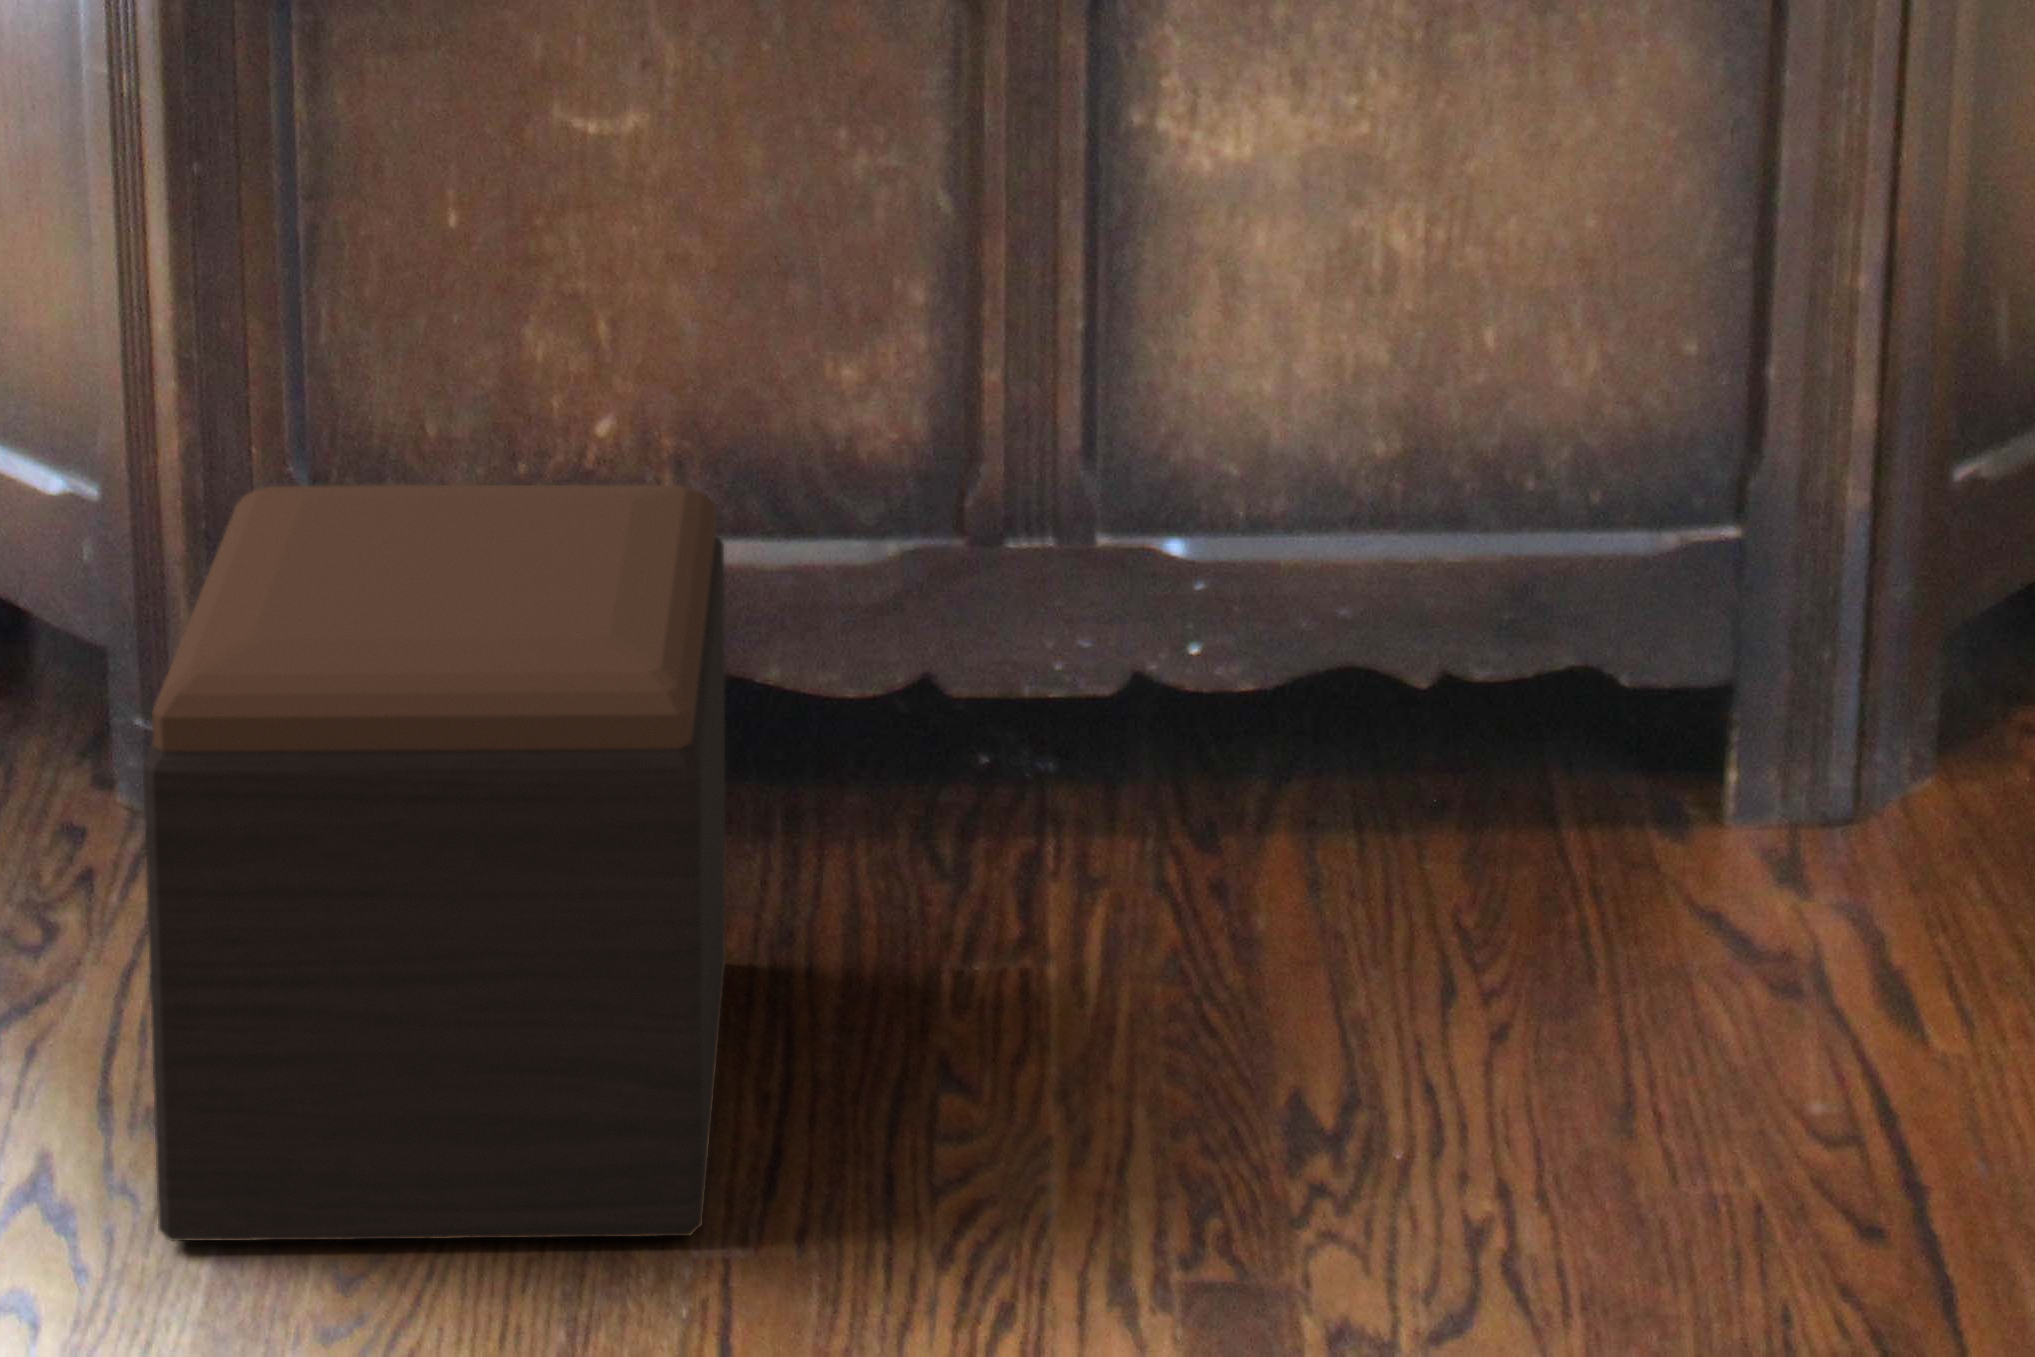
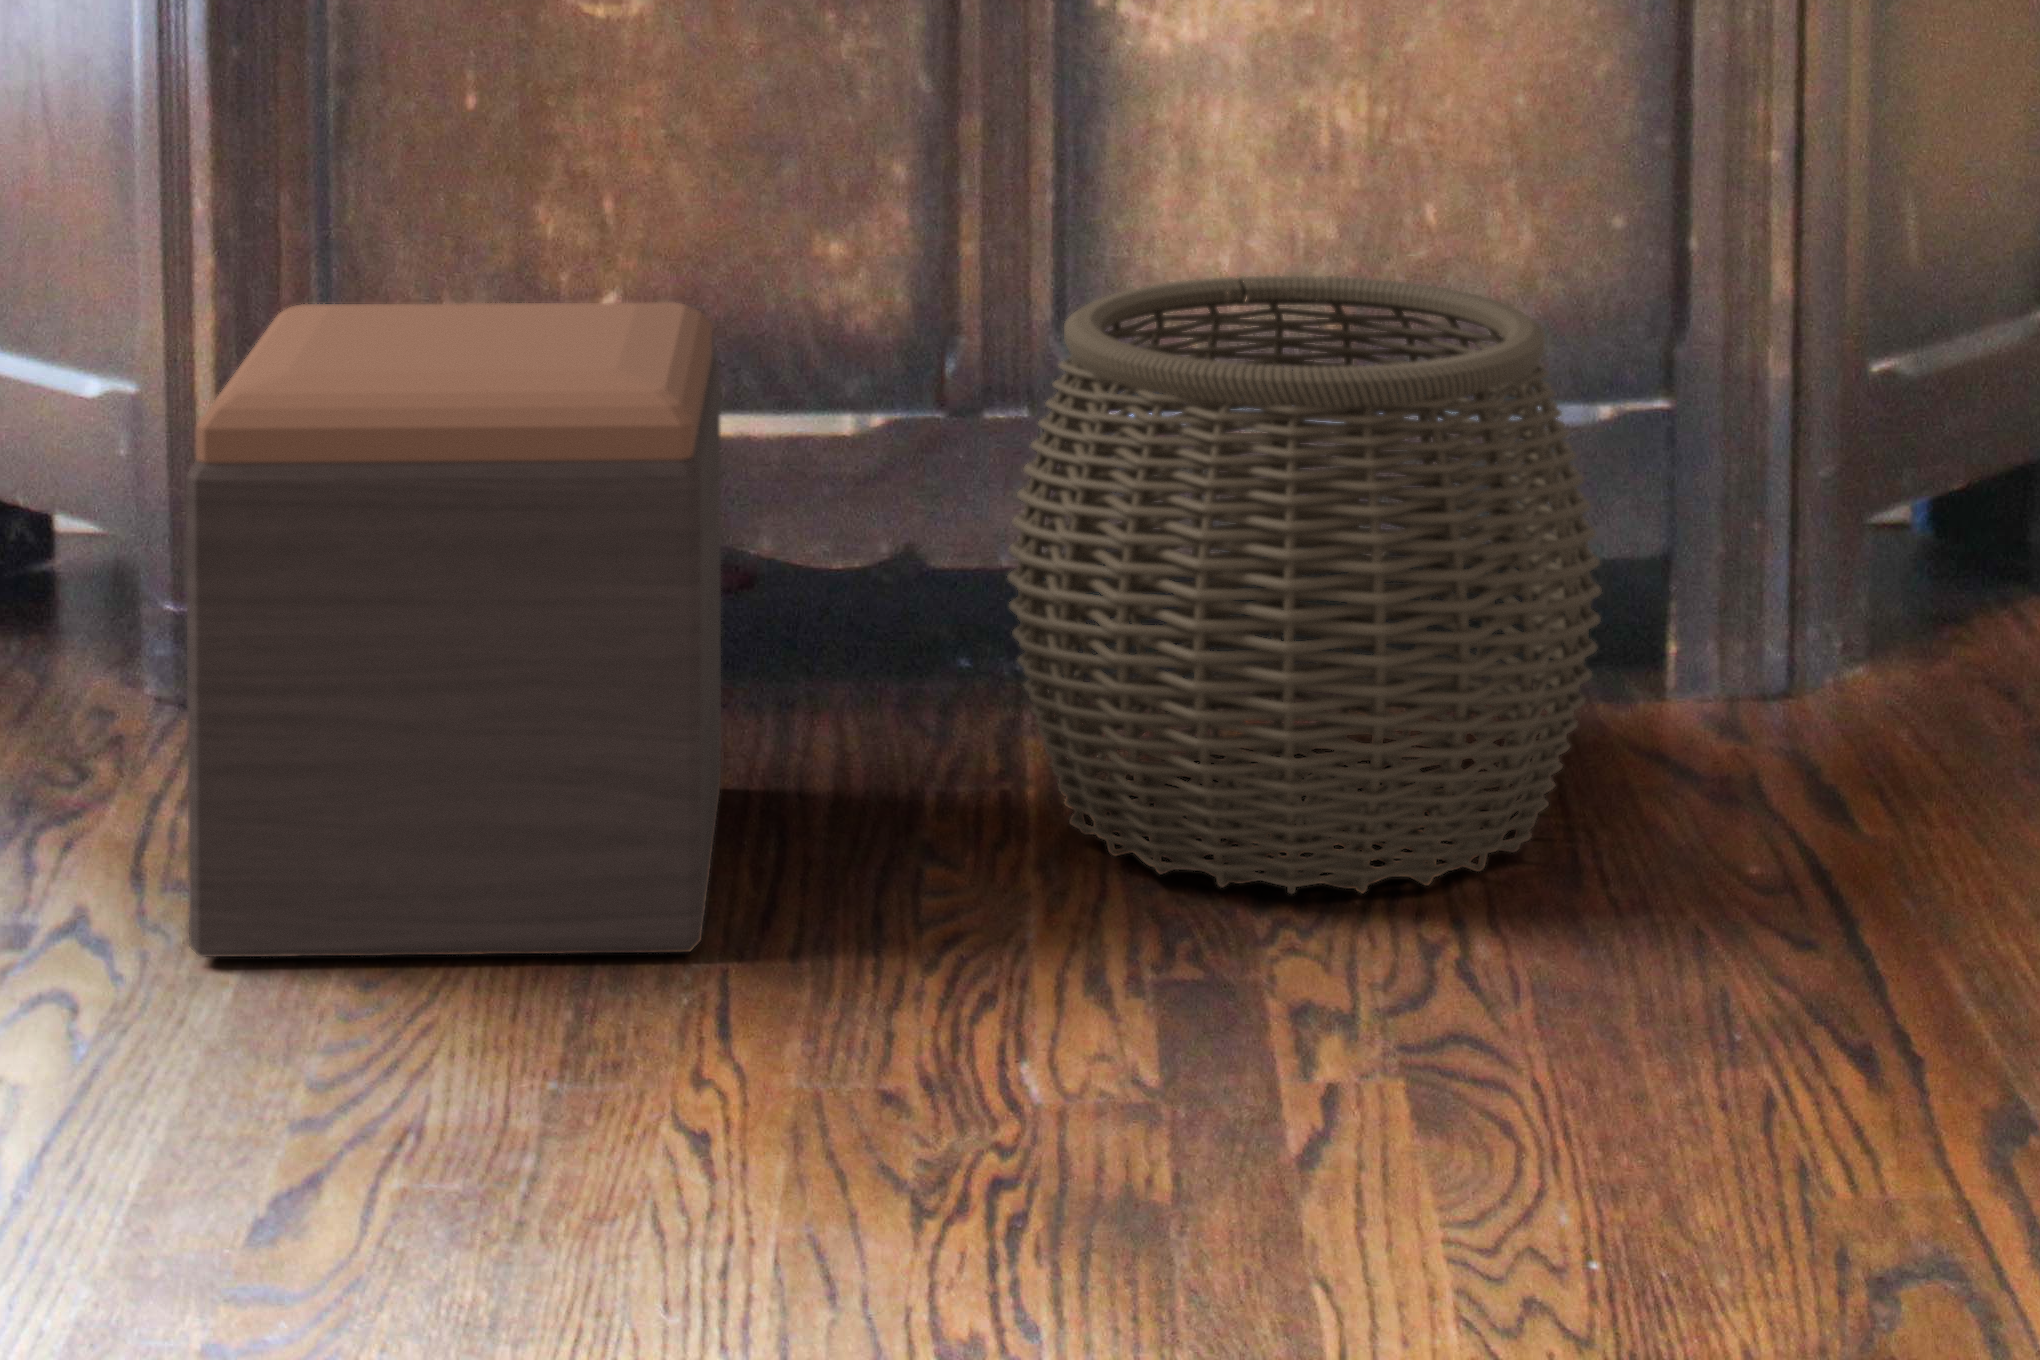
woven basket: none [1030,430,1662,1151] -> present [1008,275,1601,894]

